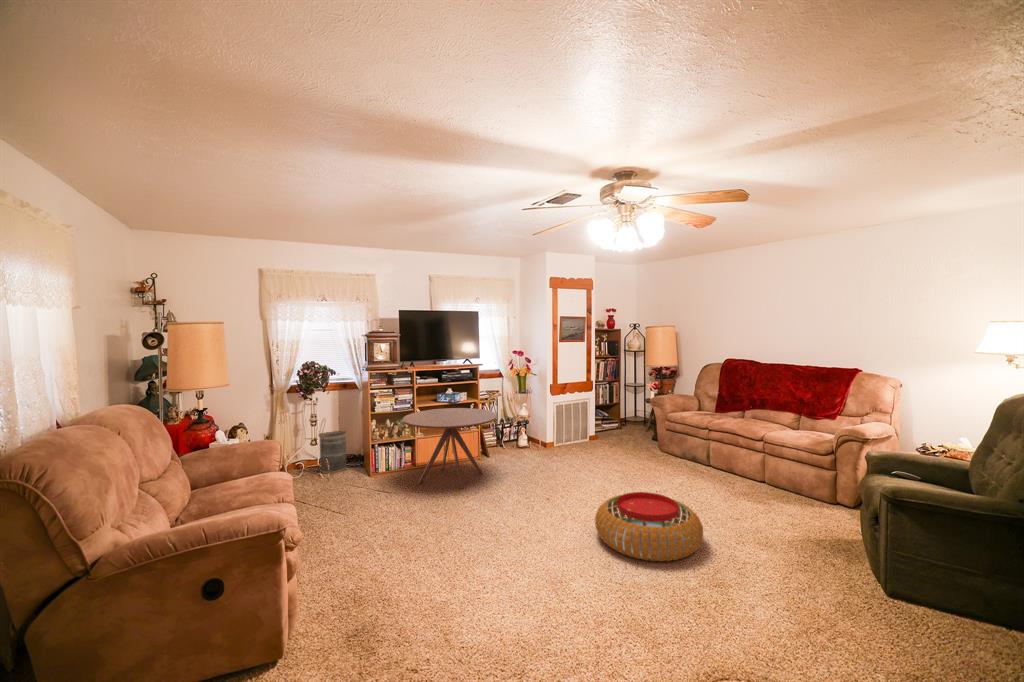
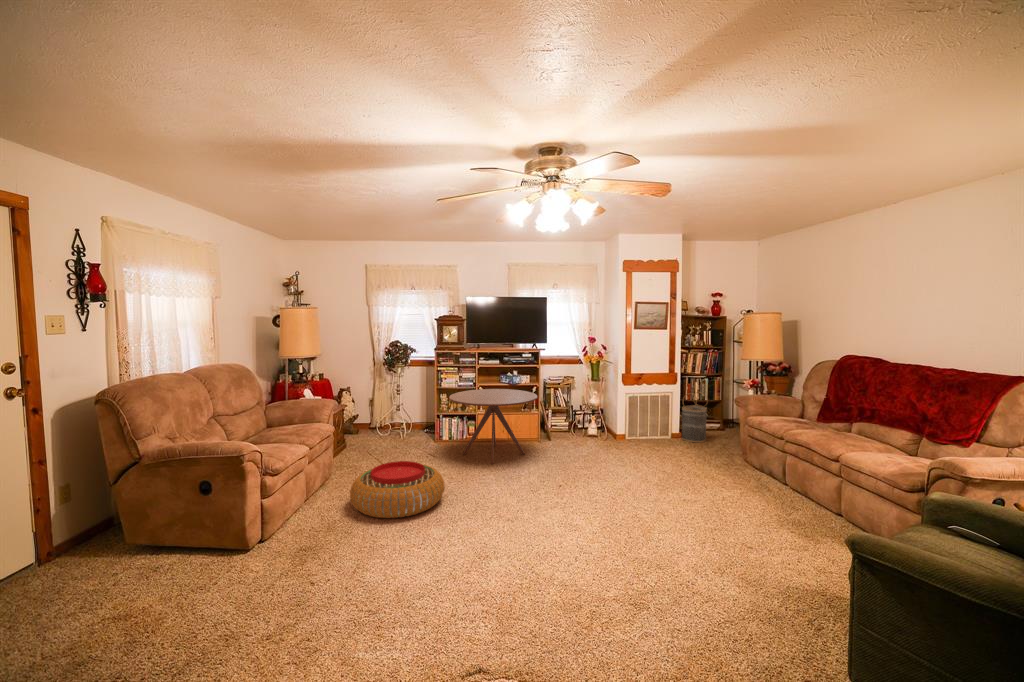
basket: present [319,421,347,473] -> present [681,394,707,442]
pouf: present [595,492,703,562] -> present [350,461,444,518]

